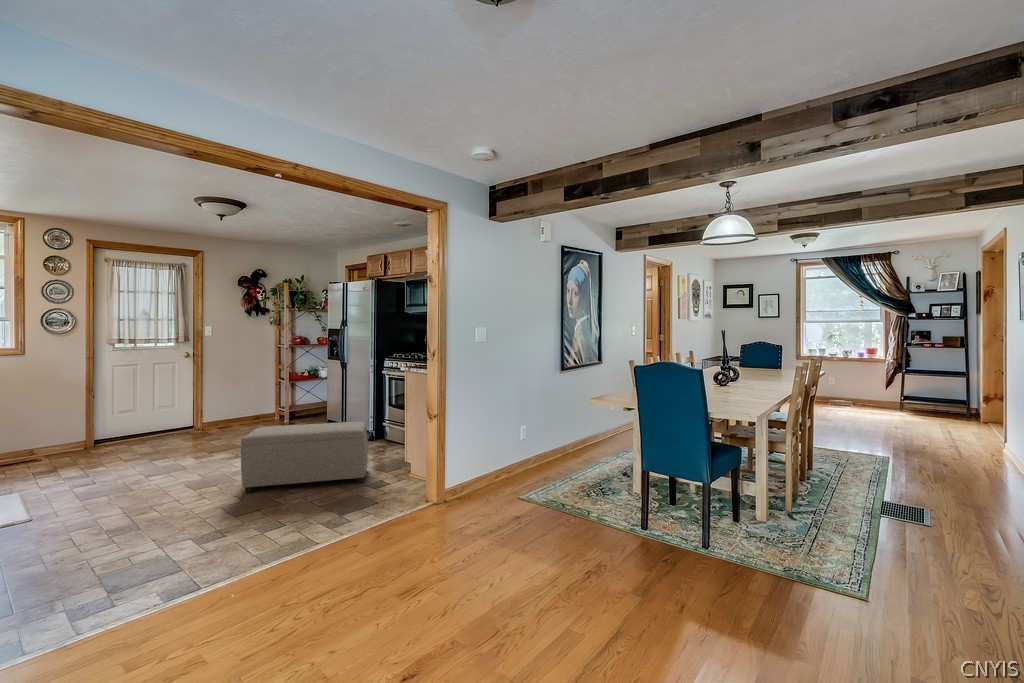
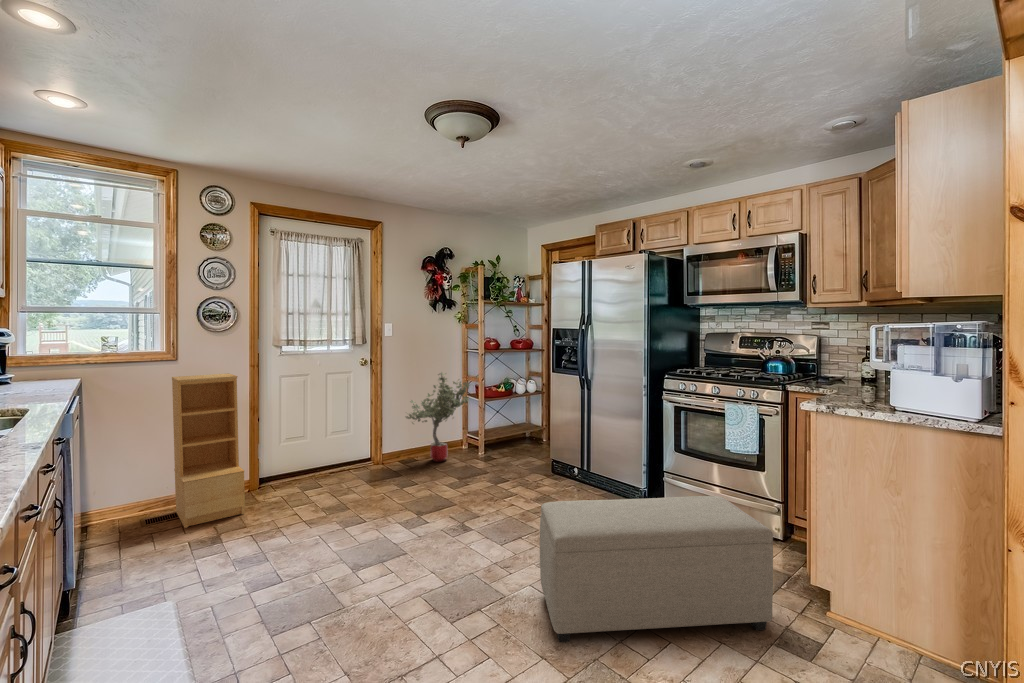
potted tree: none [219,362,277,427] -> present [406,372,469,462]
bookshelf: none [20,363,79,467] -> present [172,373,245,528]

